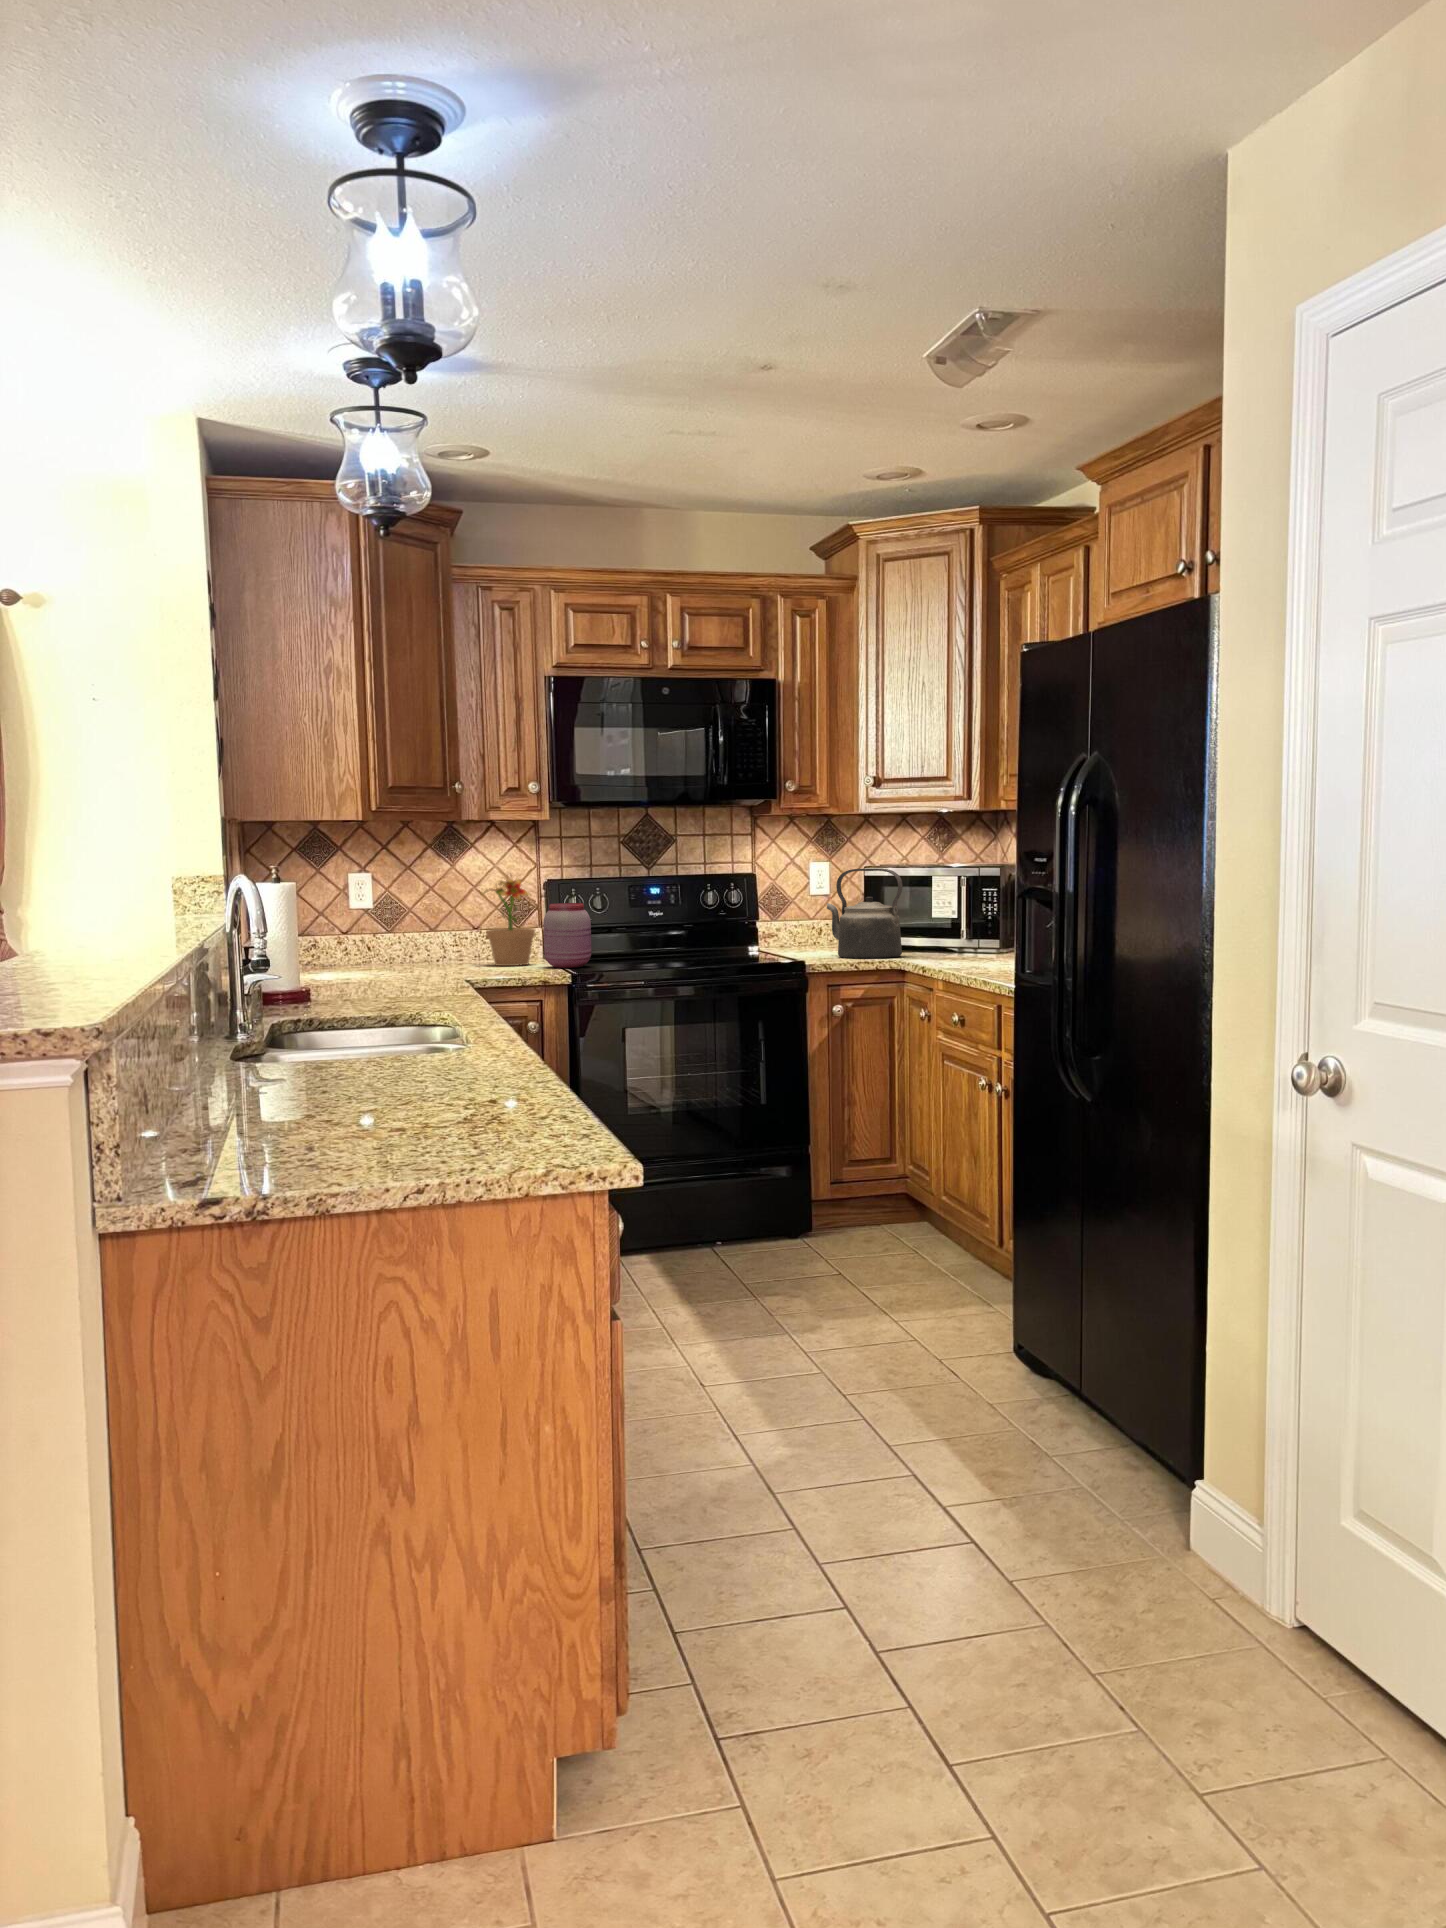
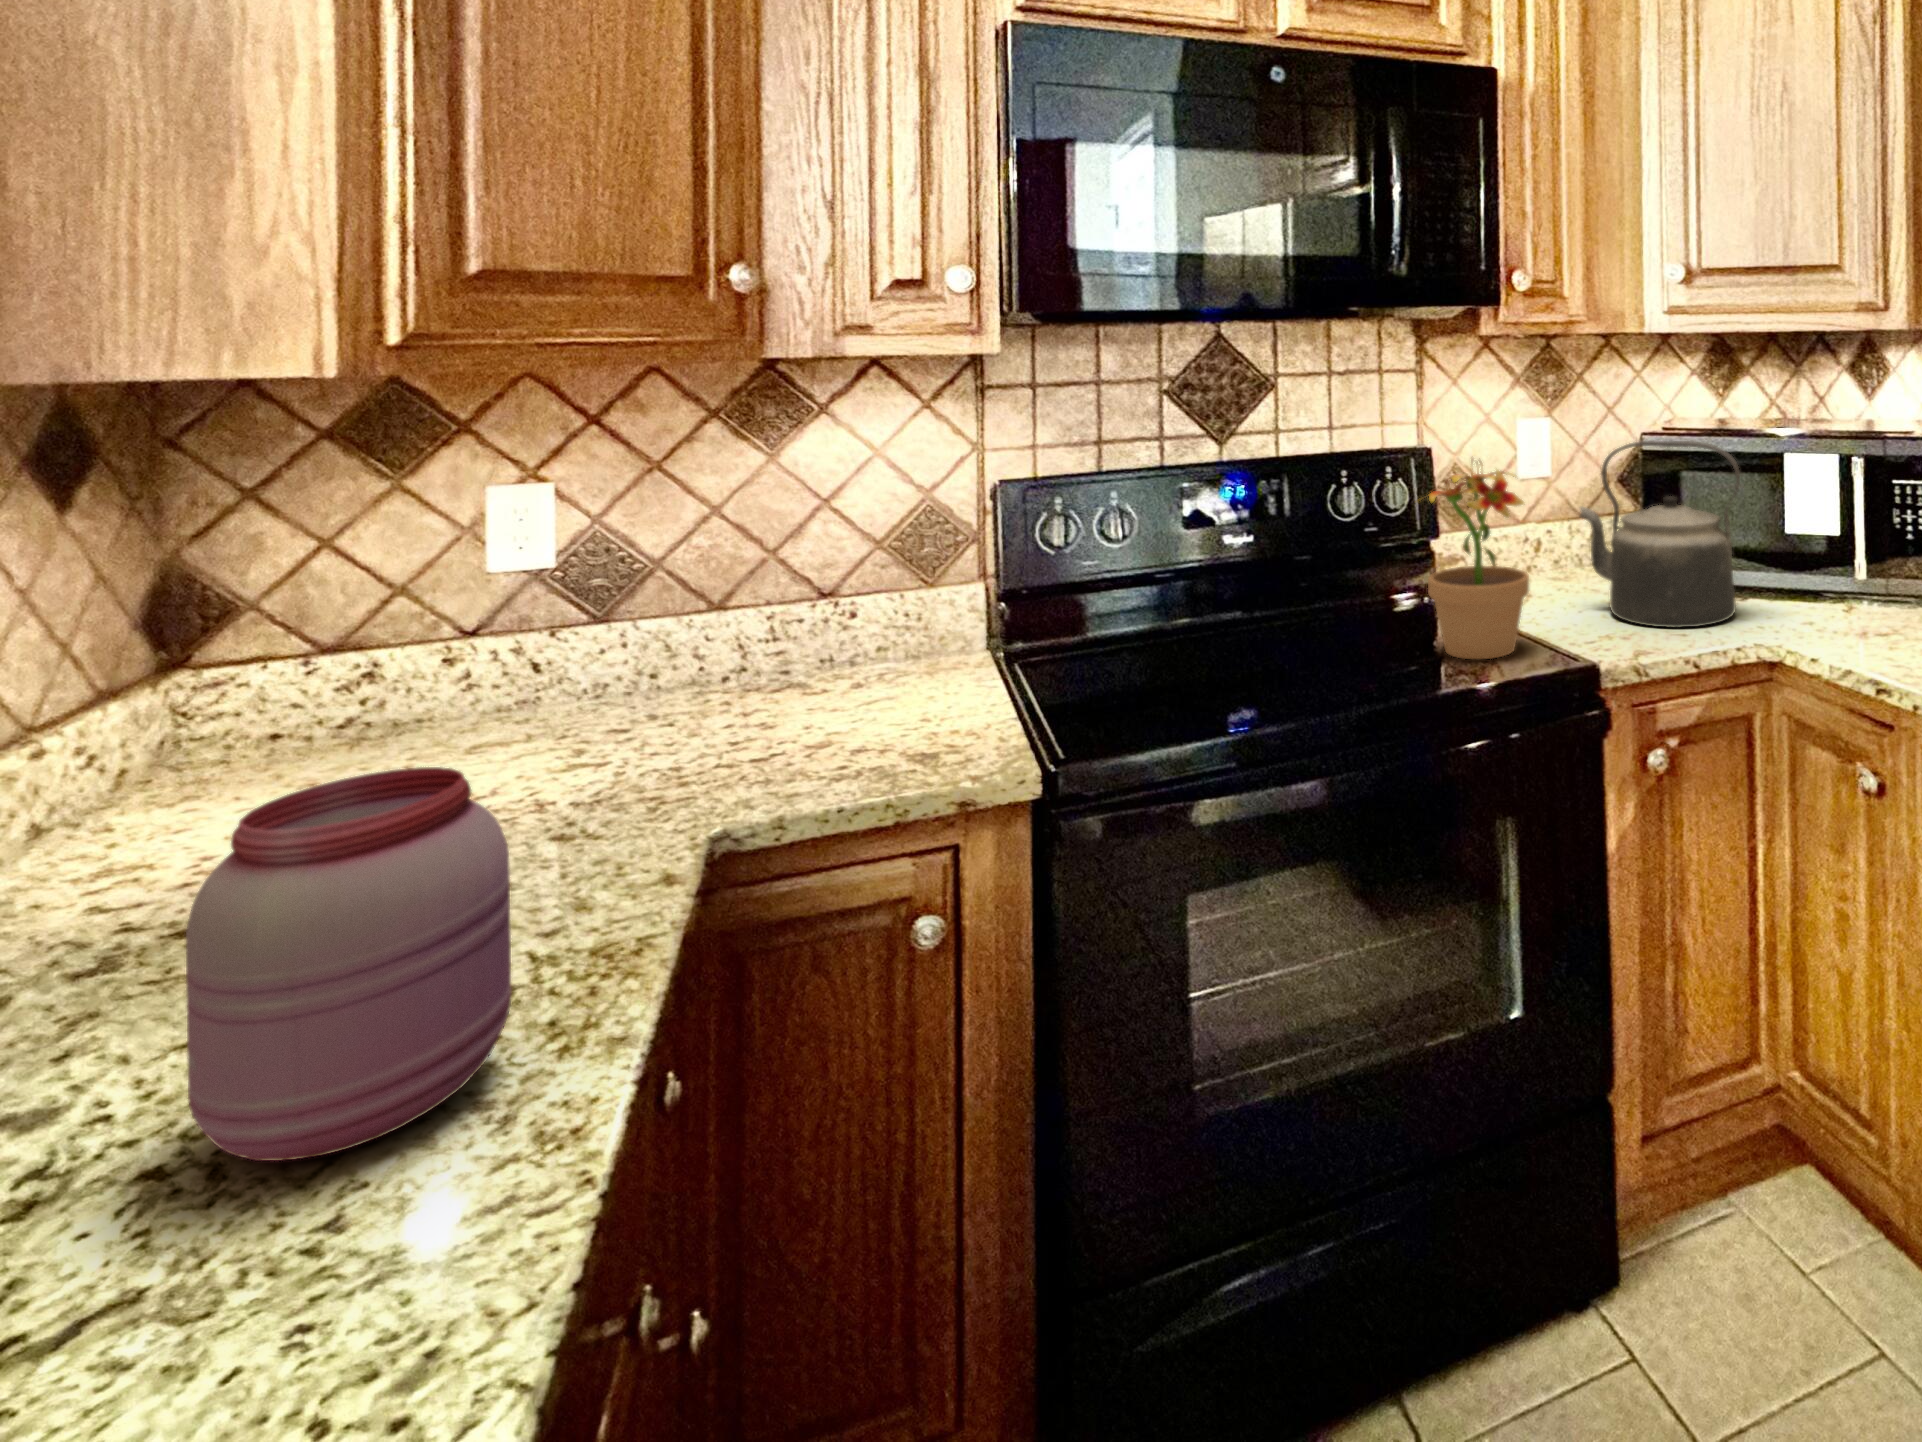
potted plant: present [483,875,535,966] -> present [1417,462,1529,659]
jar: present [543,903,592,968] -> present [186,767,511,1161]

